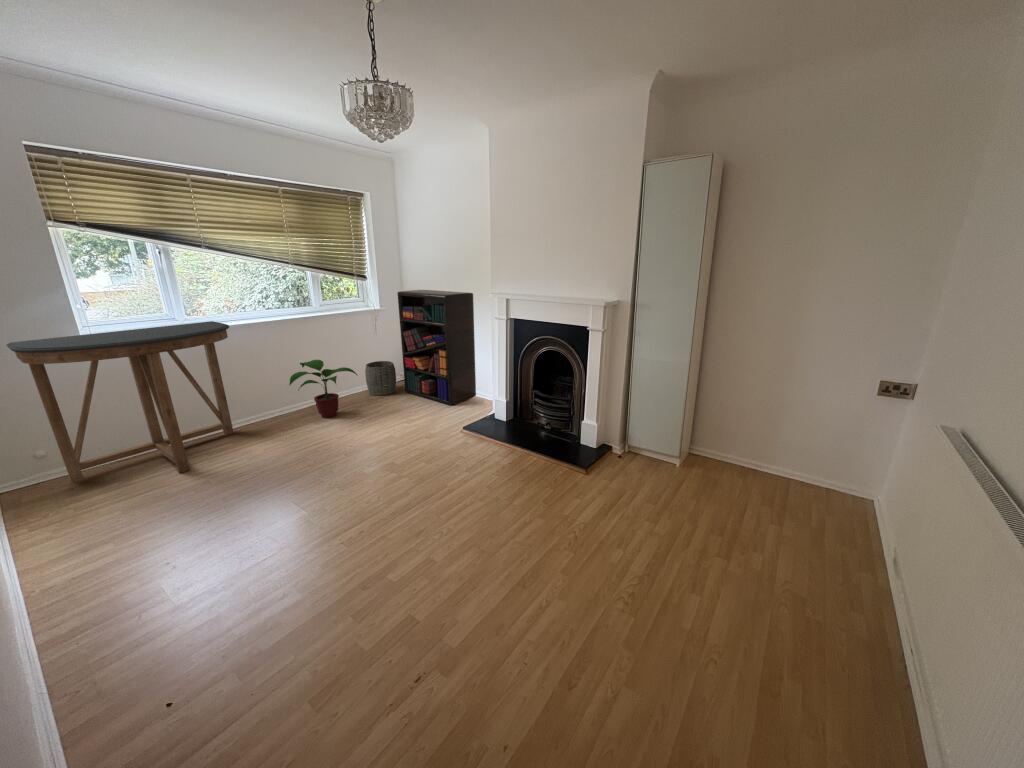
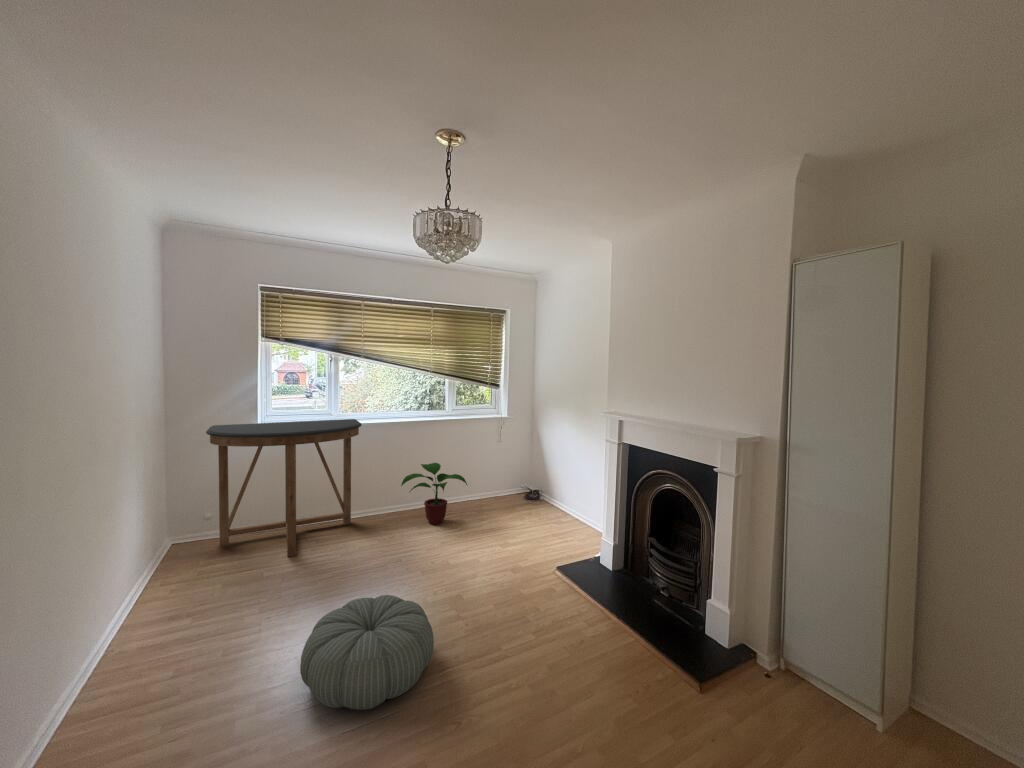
bookshelf: present [397,290,476,405] -> none [520,401,598,535]
woven basket: present [365,361,396,396] -> none [483,471,514,509]
pouf: none [280,469,398,557] -> present [300,595,434,710]

